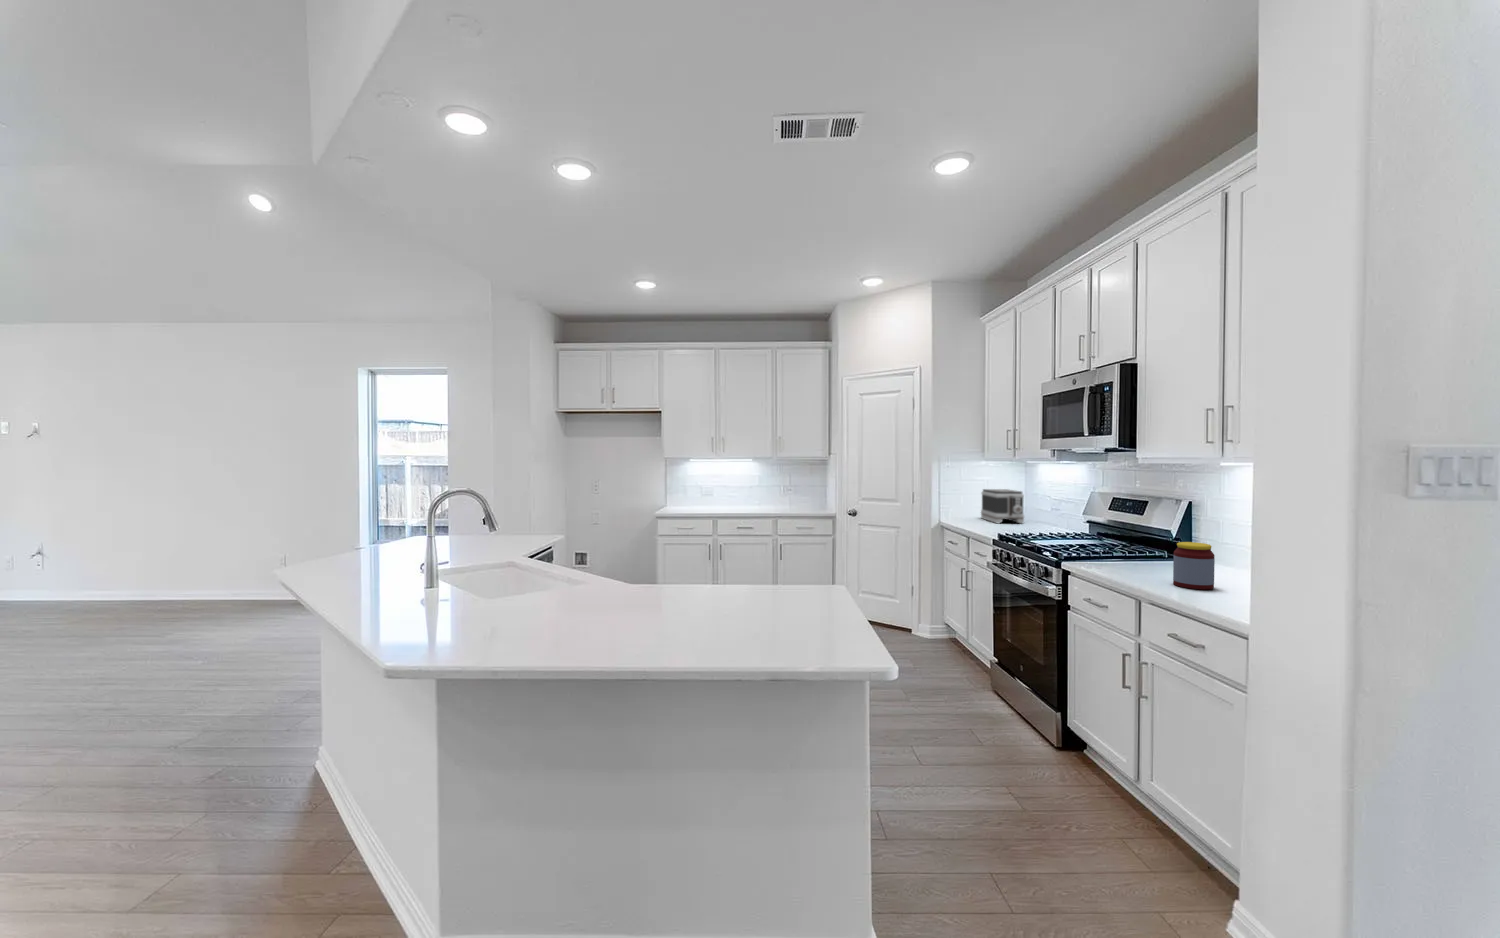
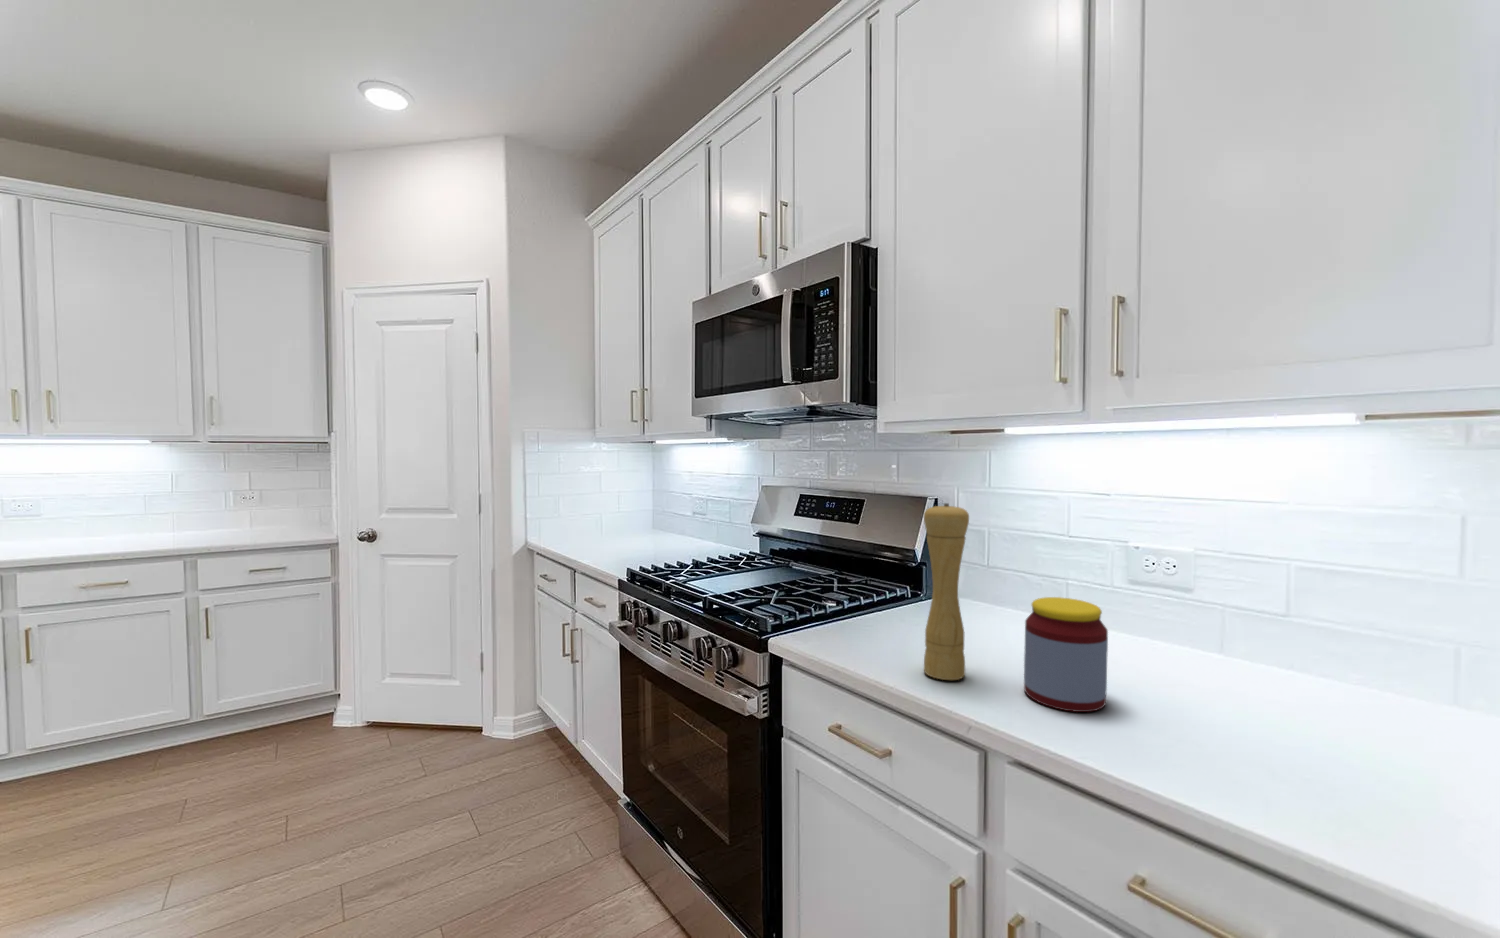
toaster: present [981,489,1024,523] -> none [592,484,658,540]
pepper mill: none [1130,497,1154,577] -> present [924,503,969,680]

